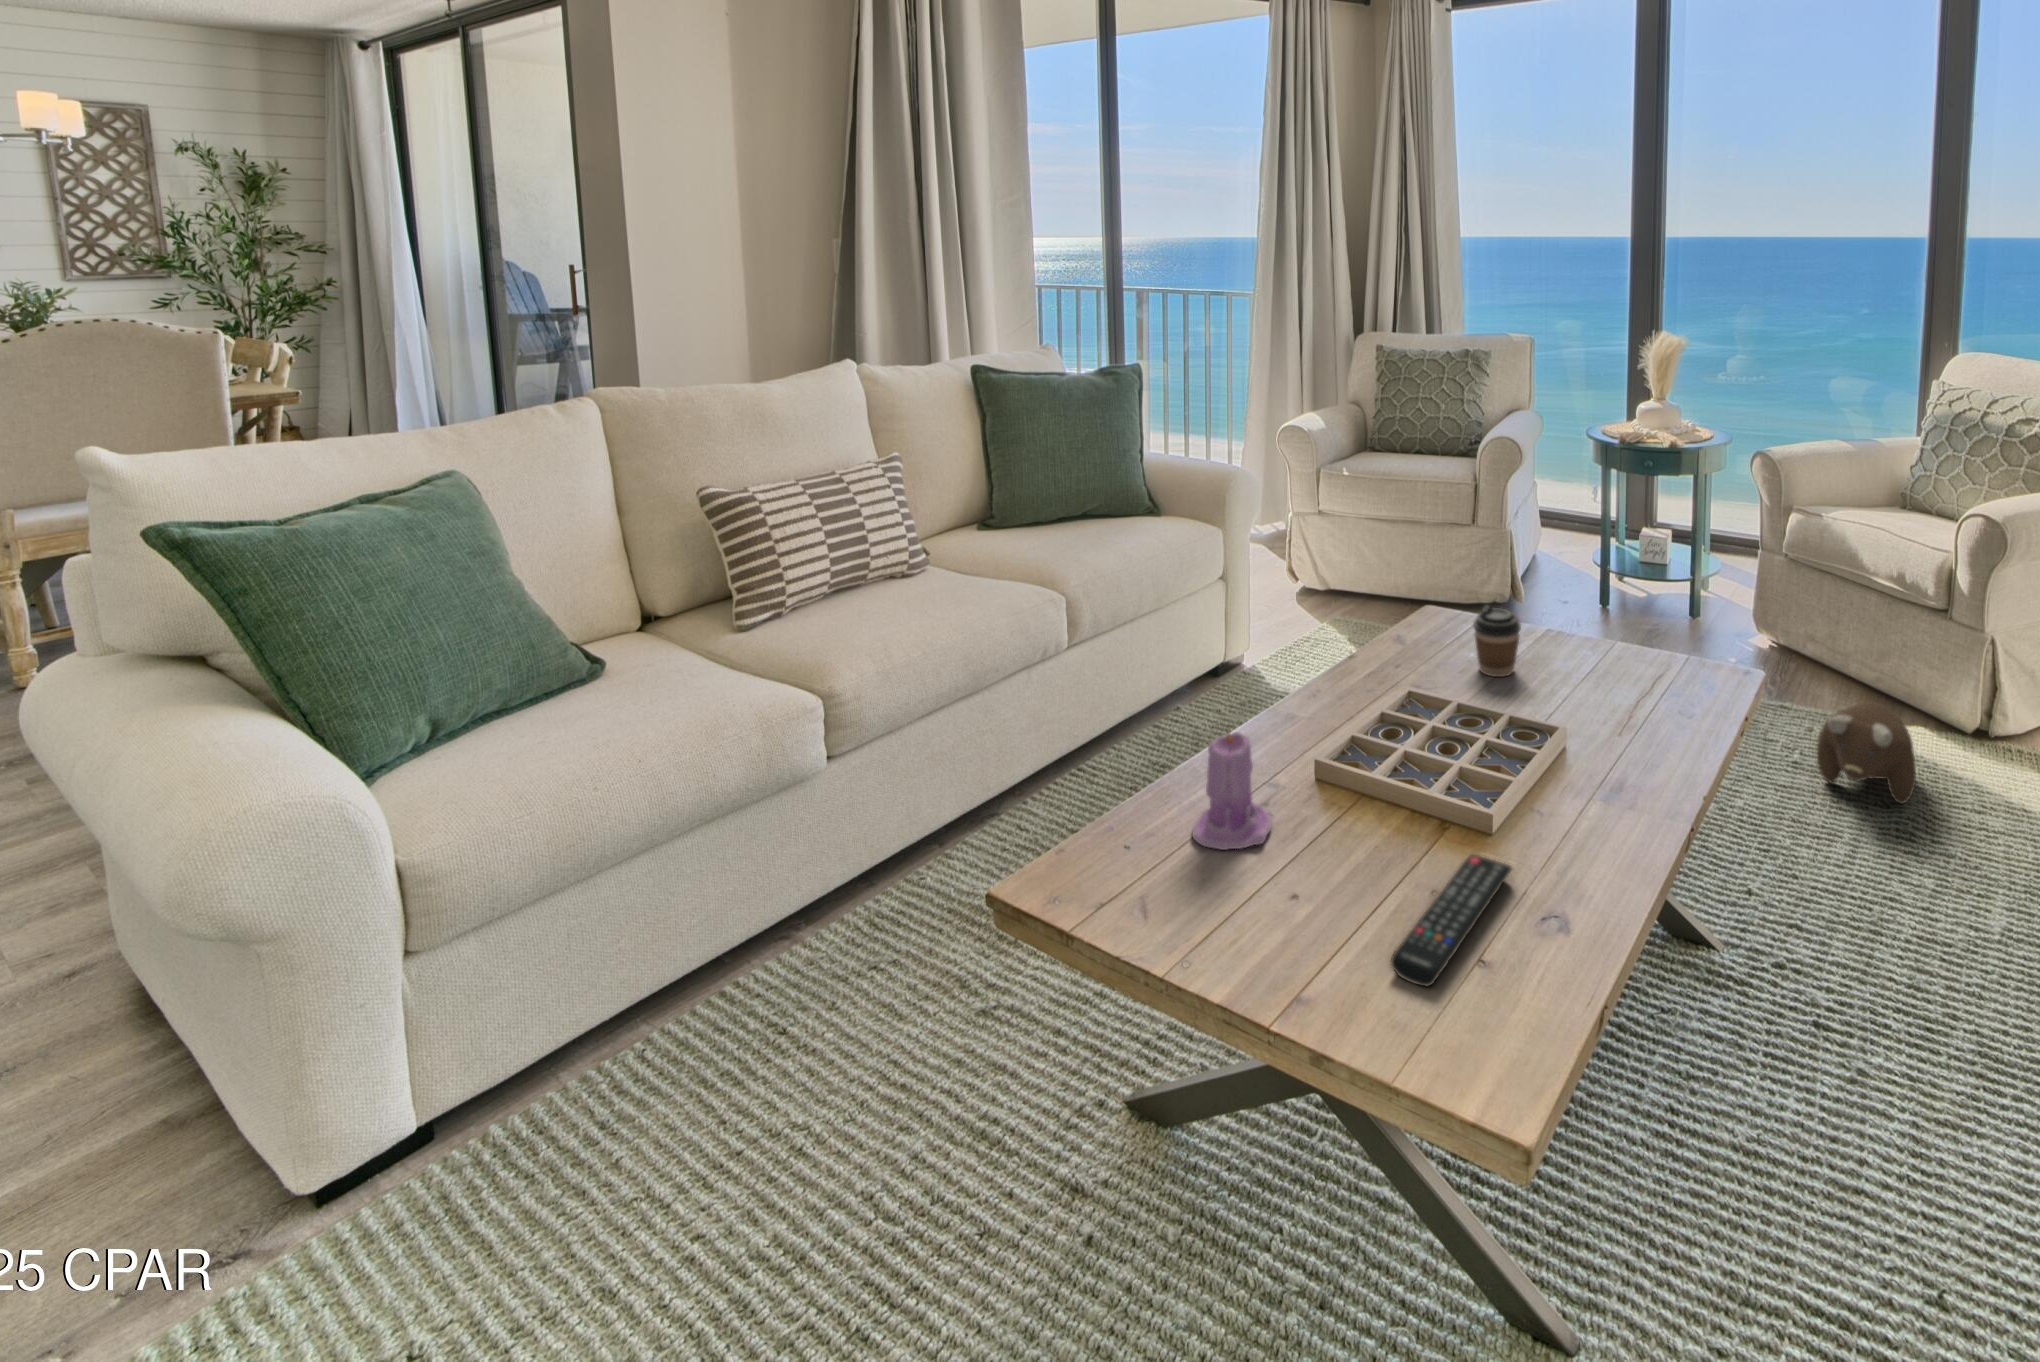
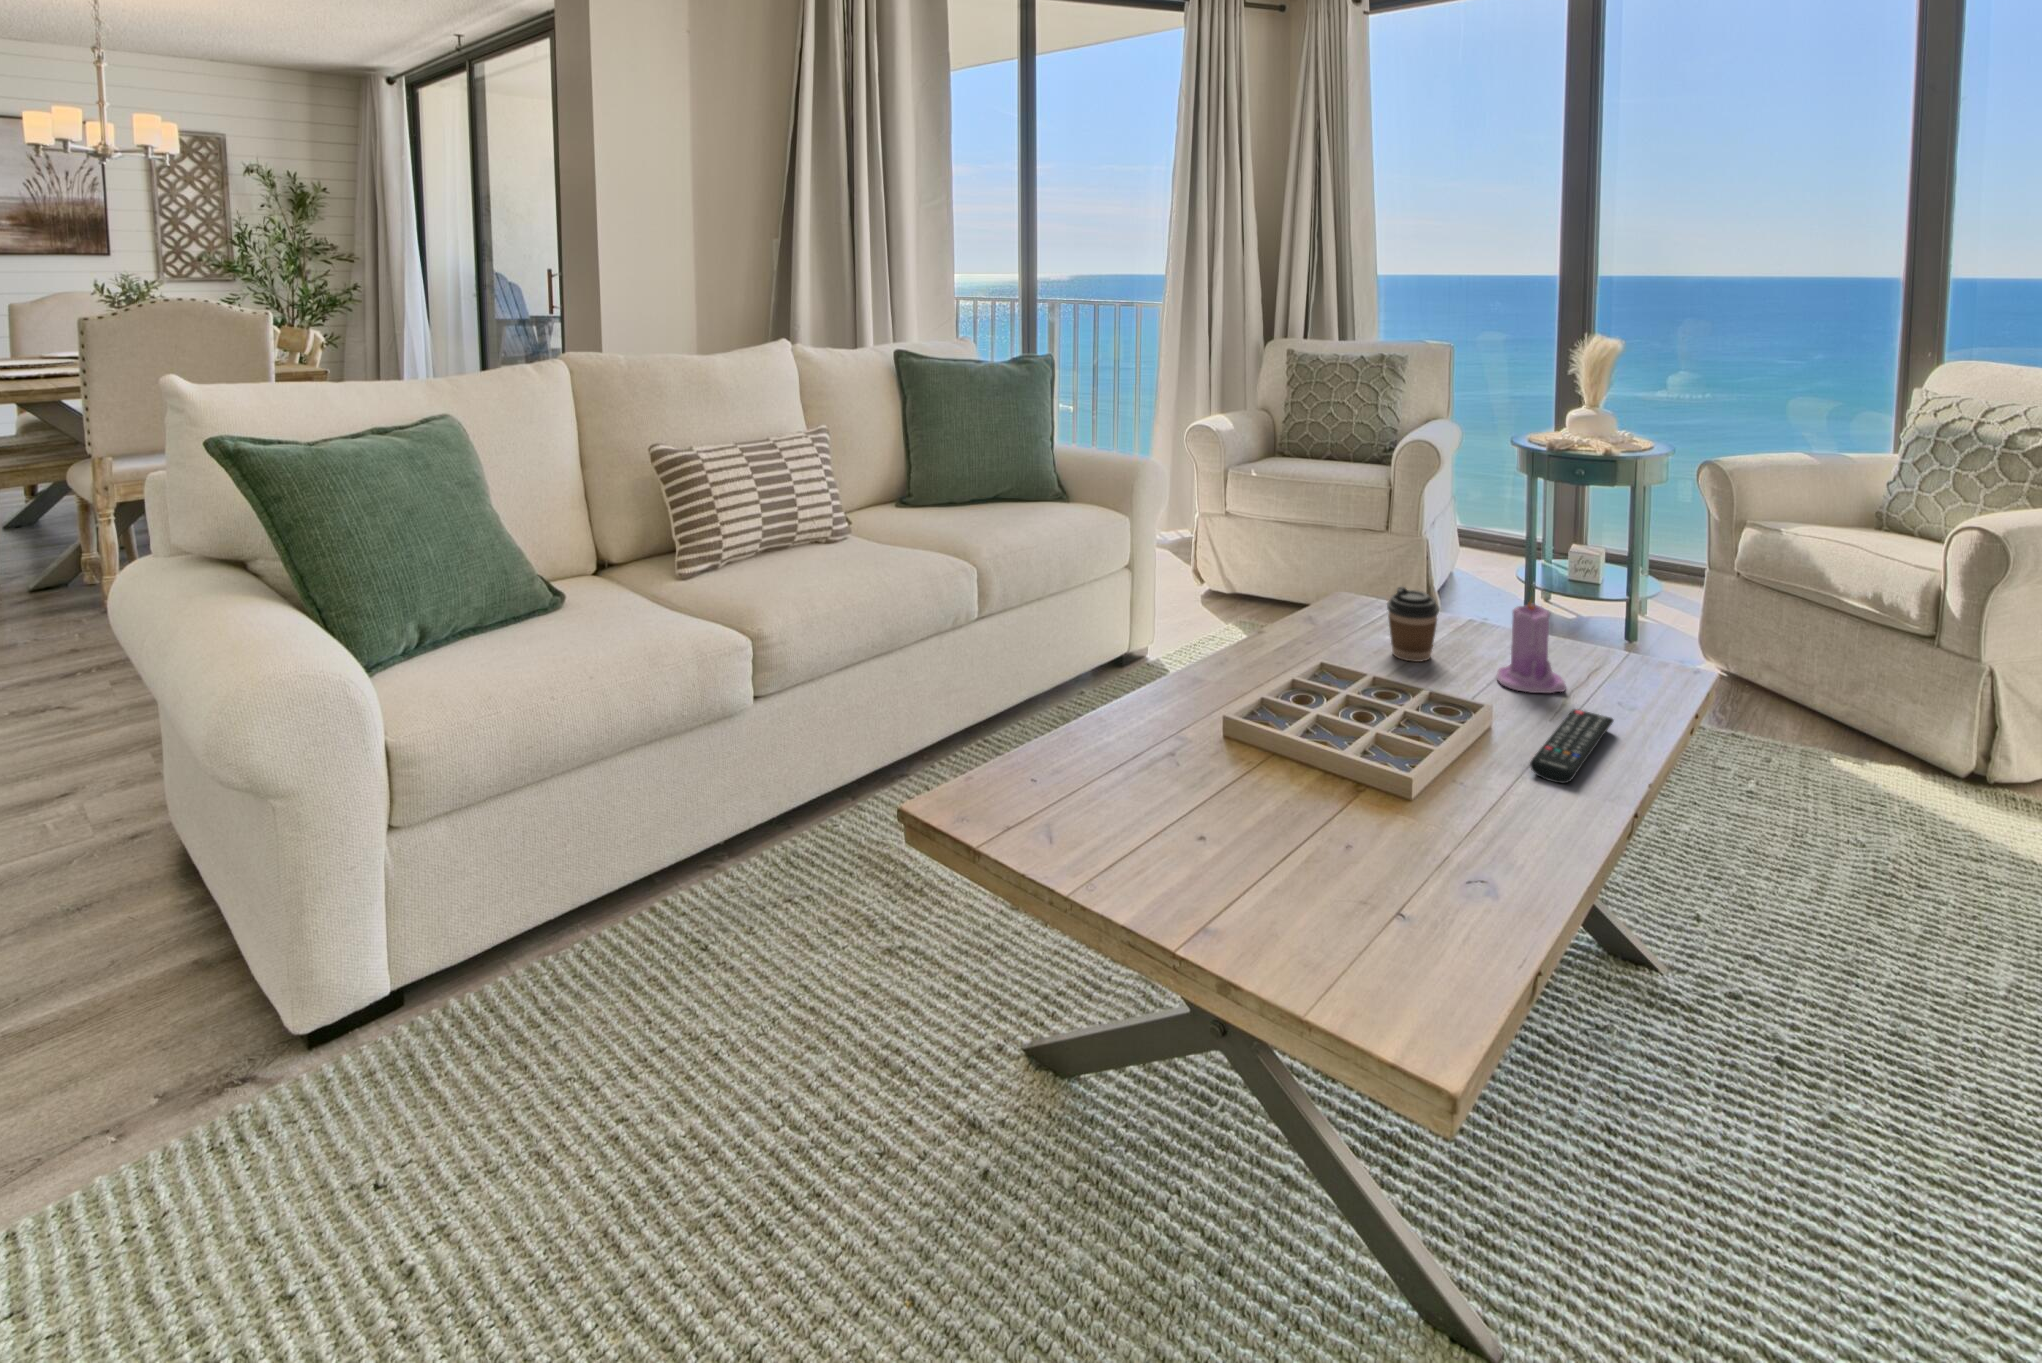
plush toy: present [1817,702,1916,804] -> none [1777,729,1900,846]
candle: present [1193,732,1272,850] -> present [1497,602,1566,693]
remote control: present [1391,854,1512,986] -> present [1530,709,1613,784]

